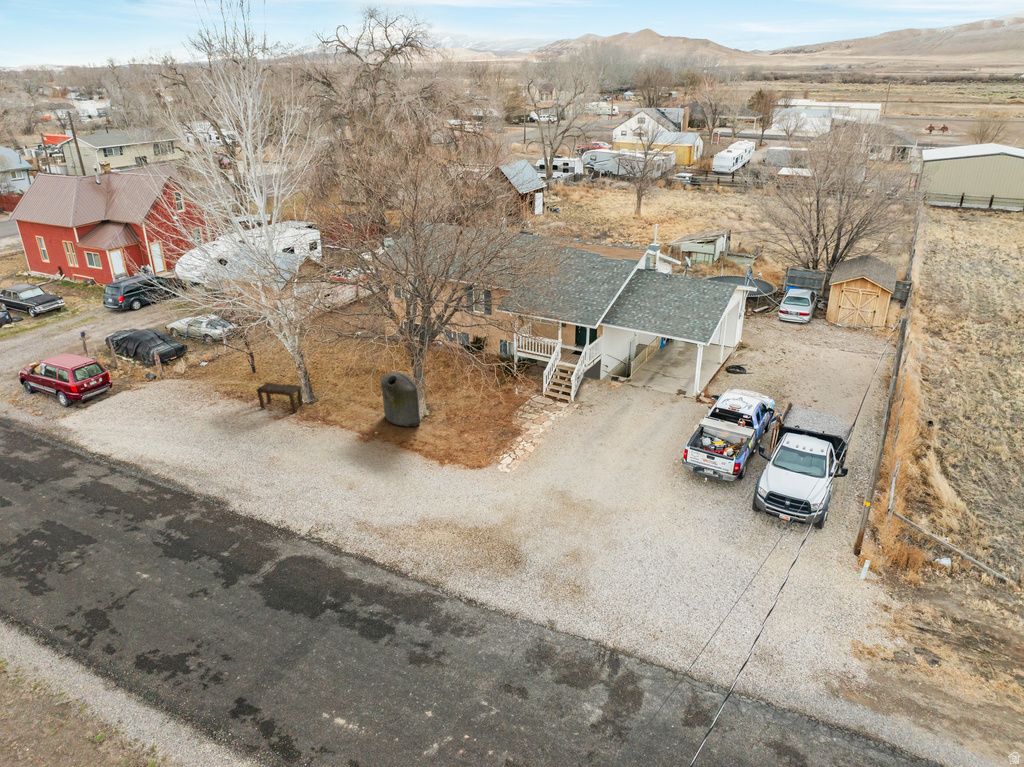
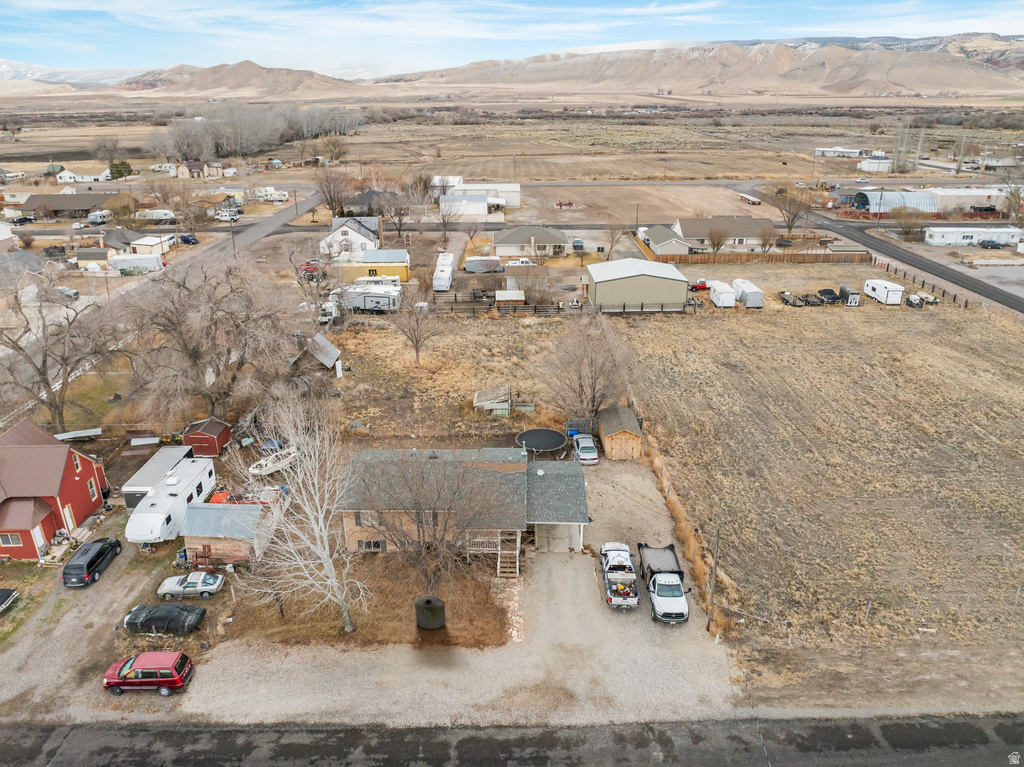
bench: present [256,383,303,413] -> none [322,622,353,647]

